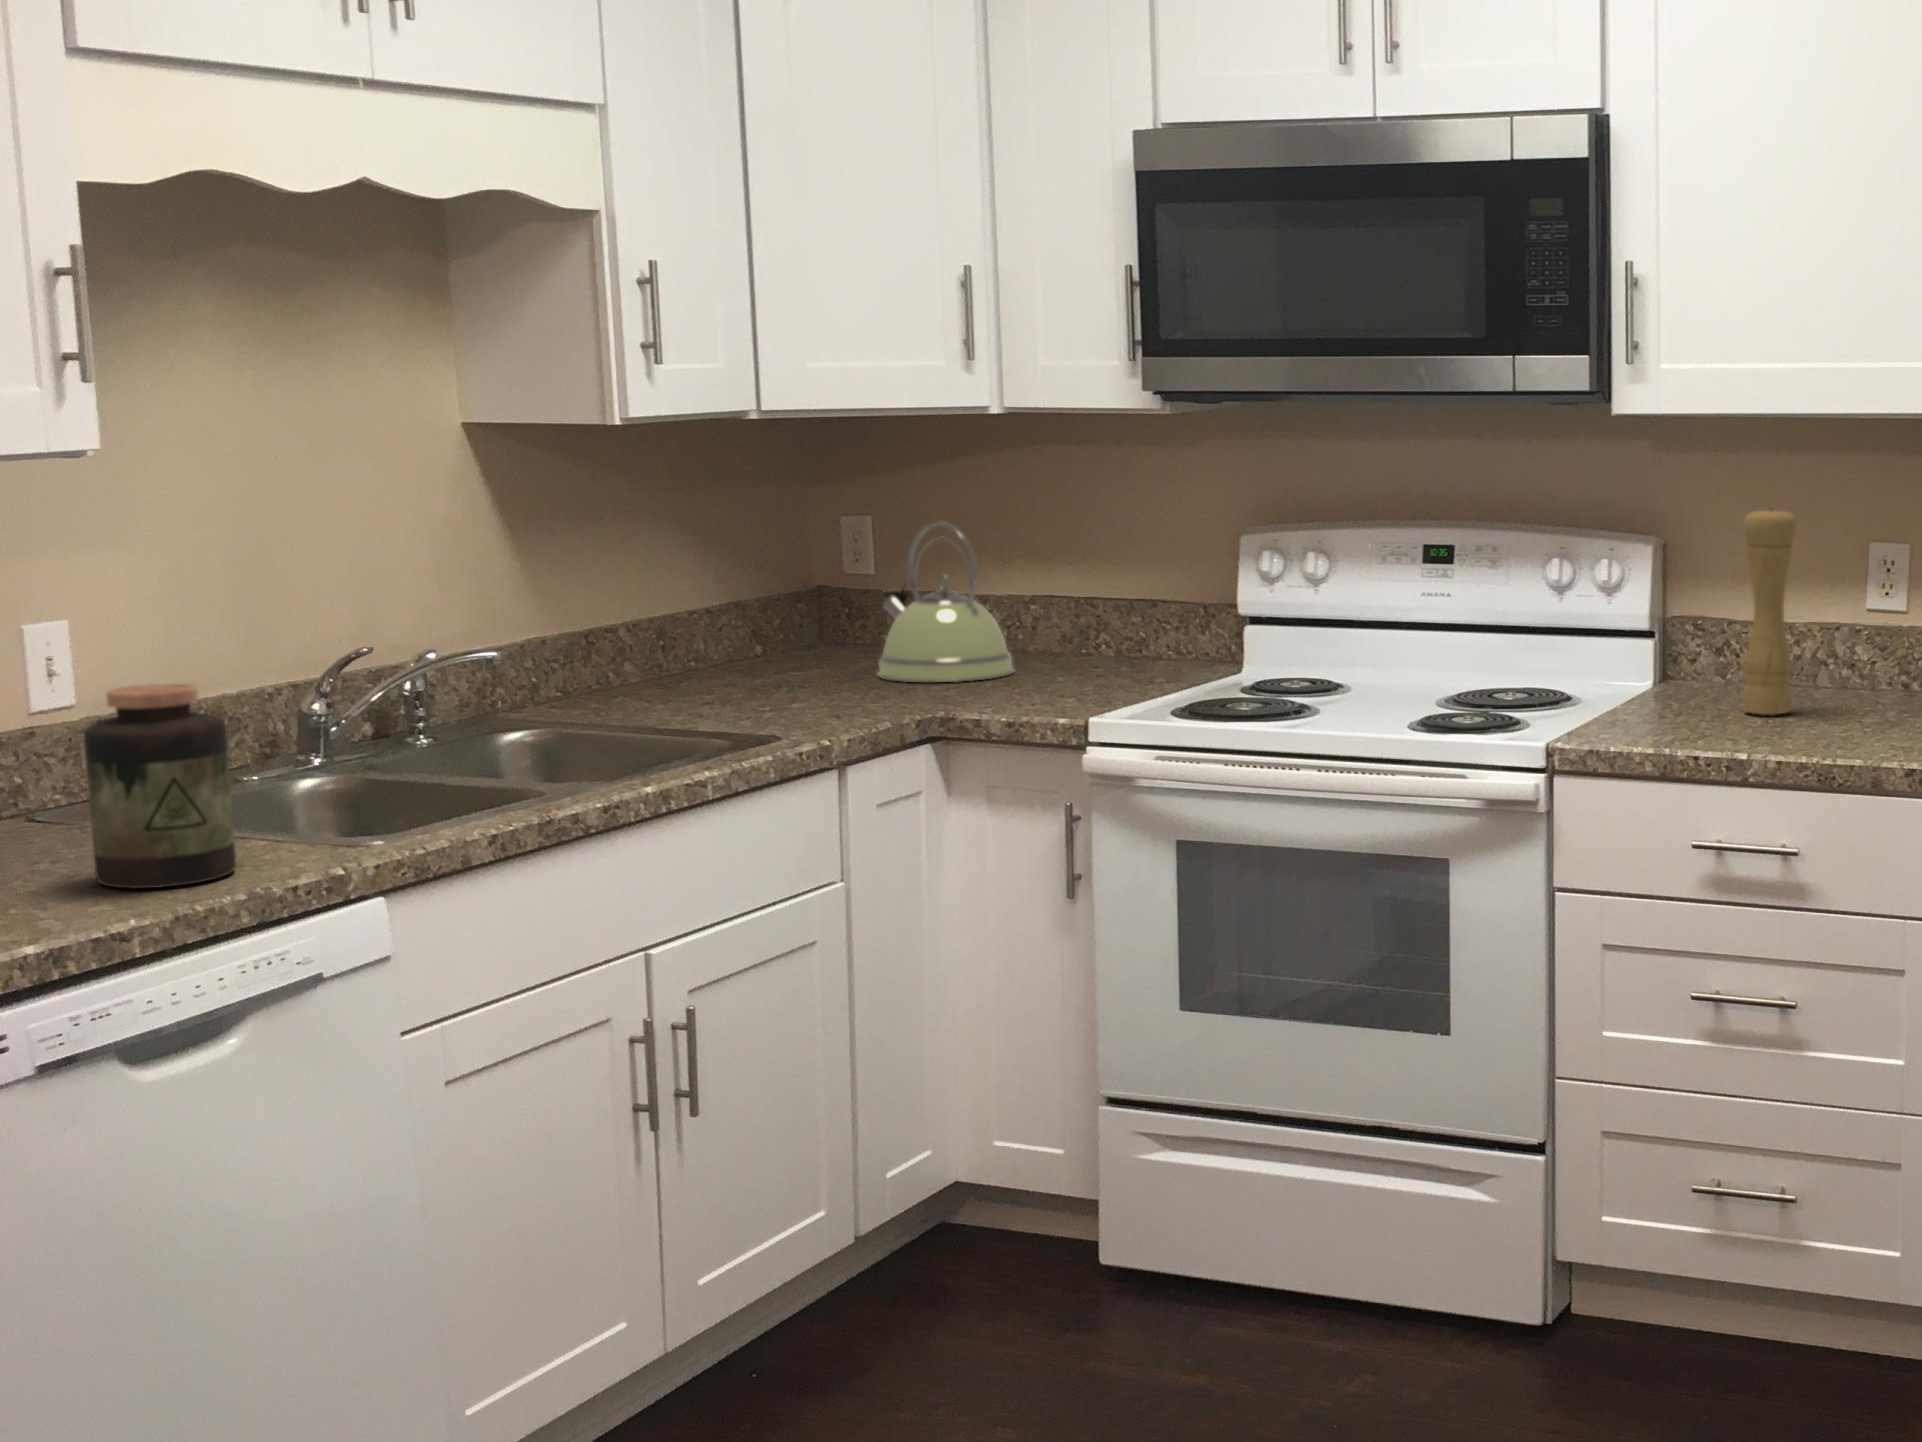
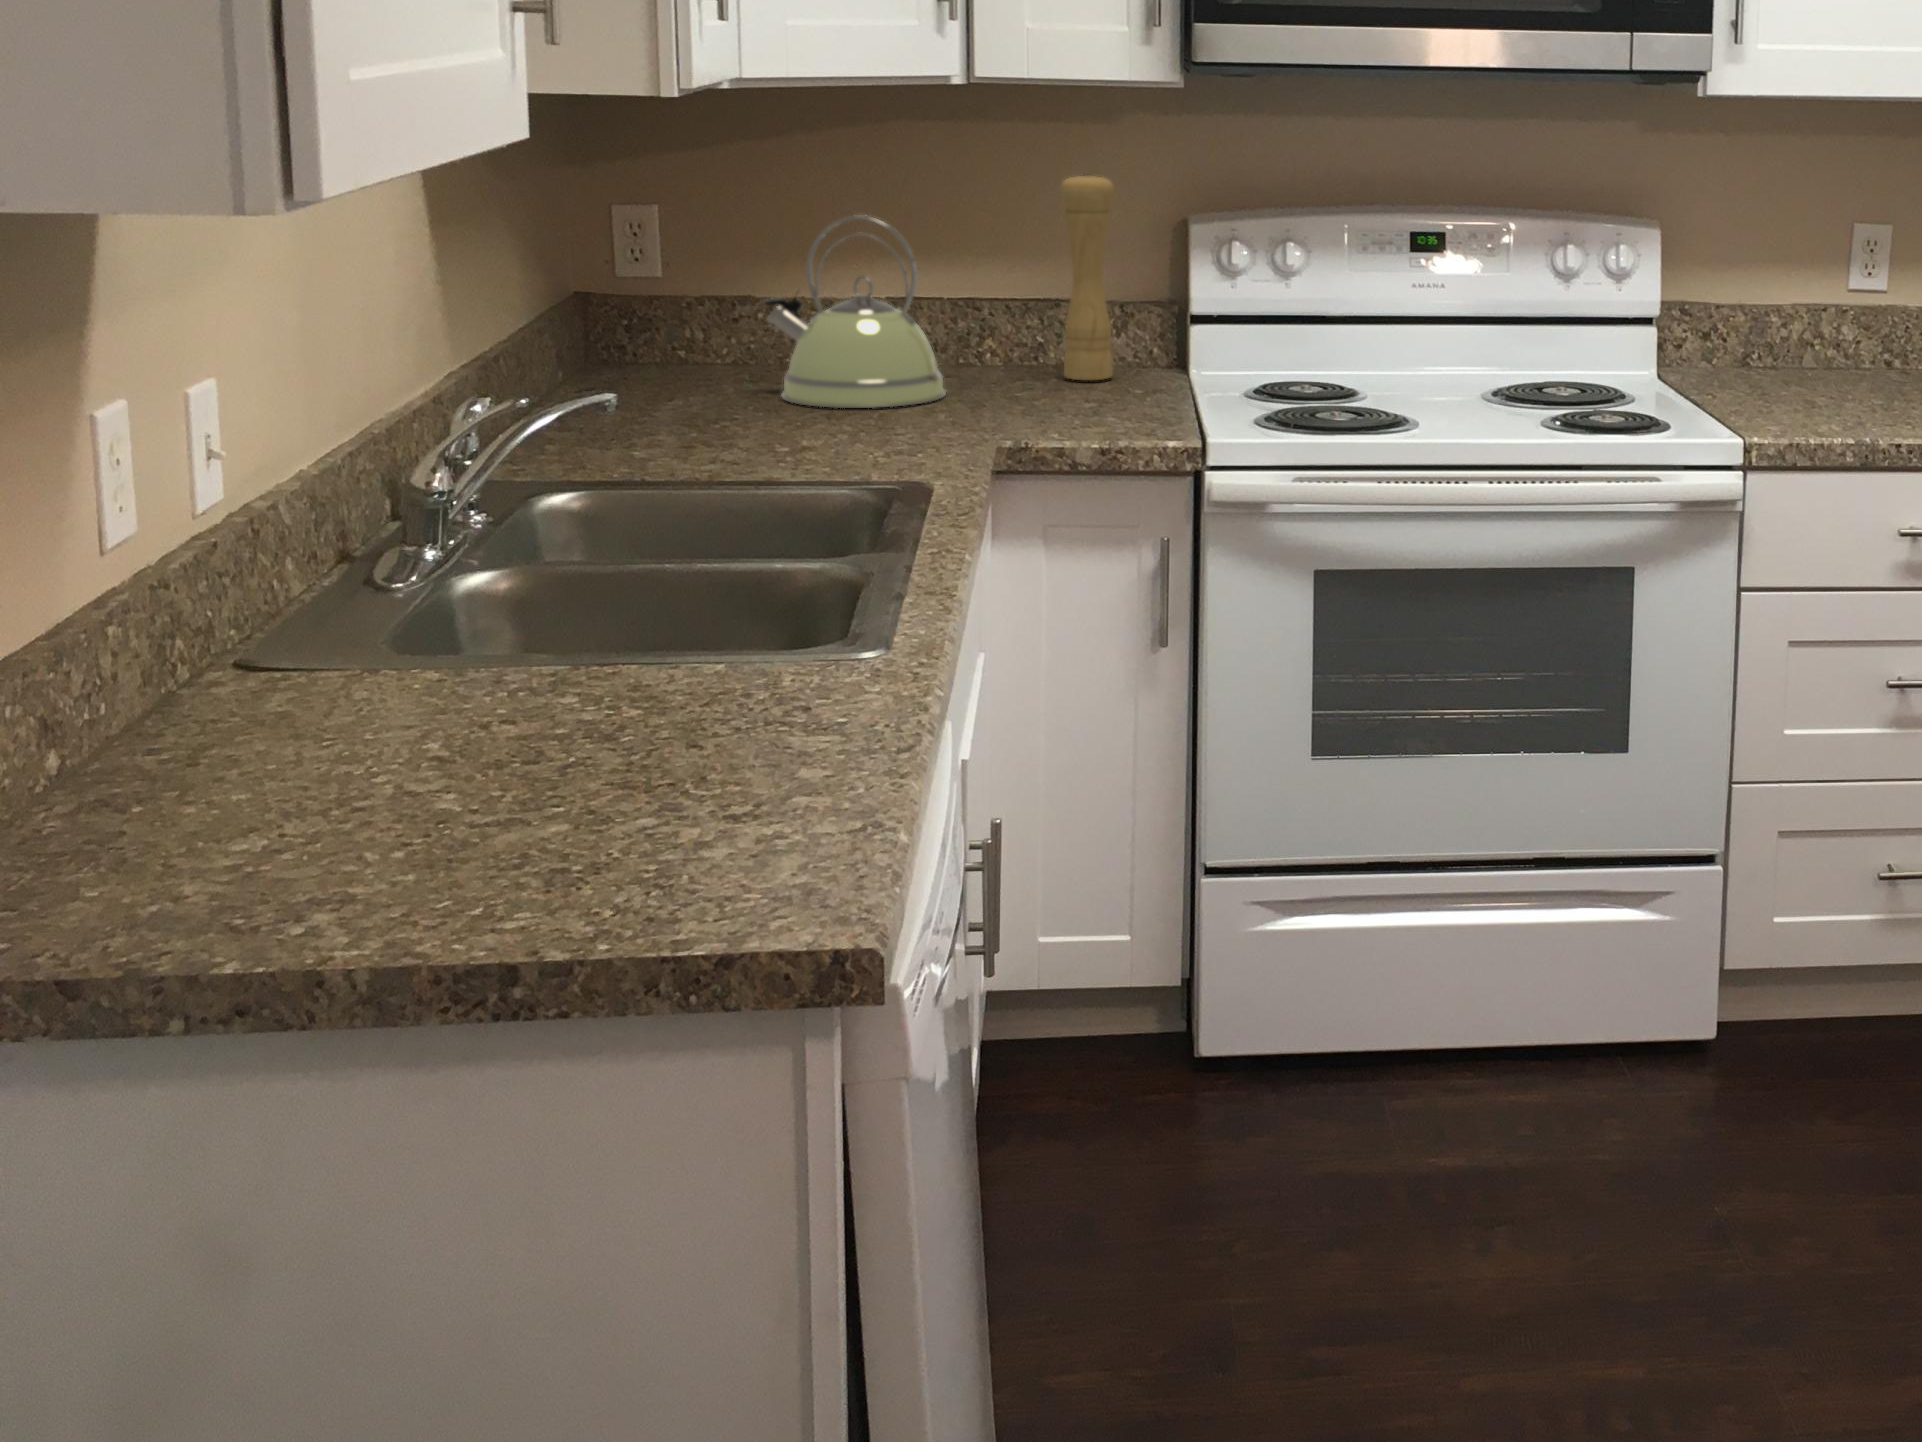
pepper mill: present [1743,507,1796,715] -> present [1061,173,1114,380]
jar: present [84,684,236,888] -> none [604,476,799,777]

